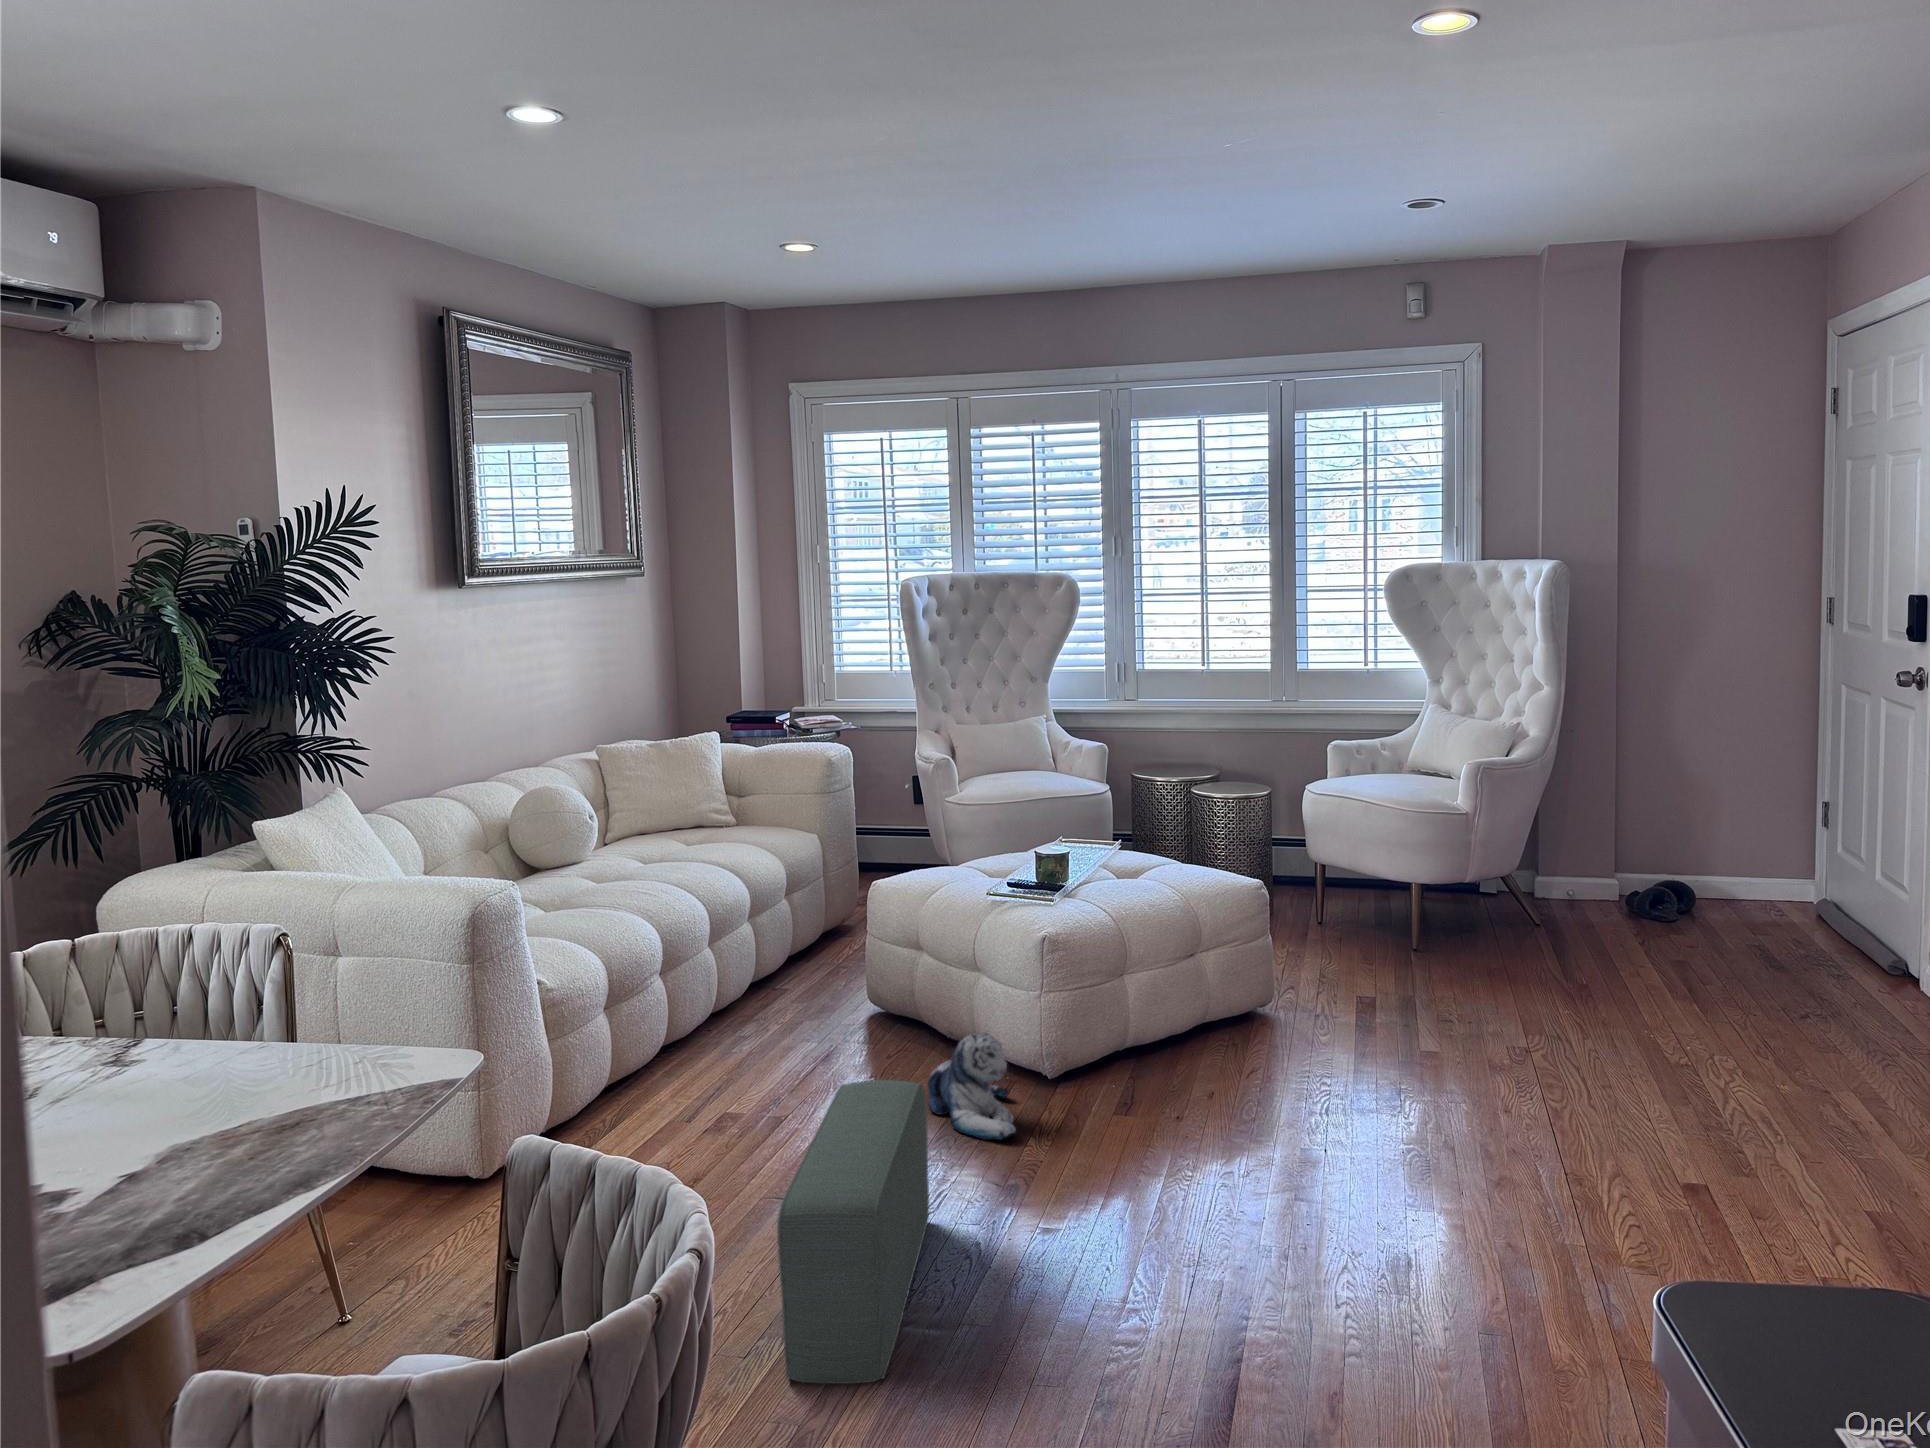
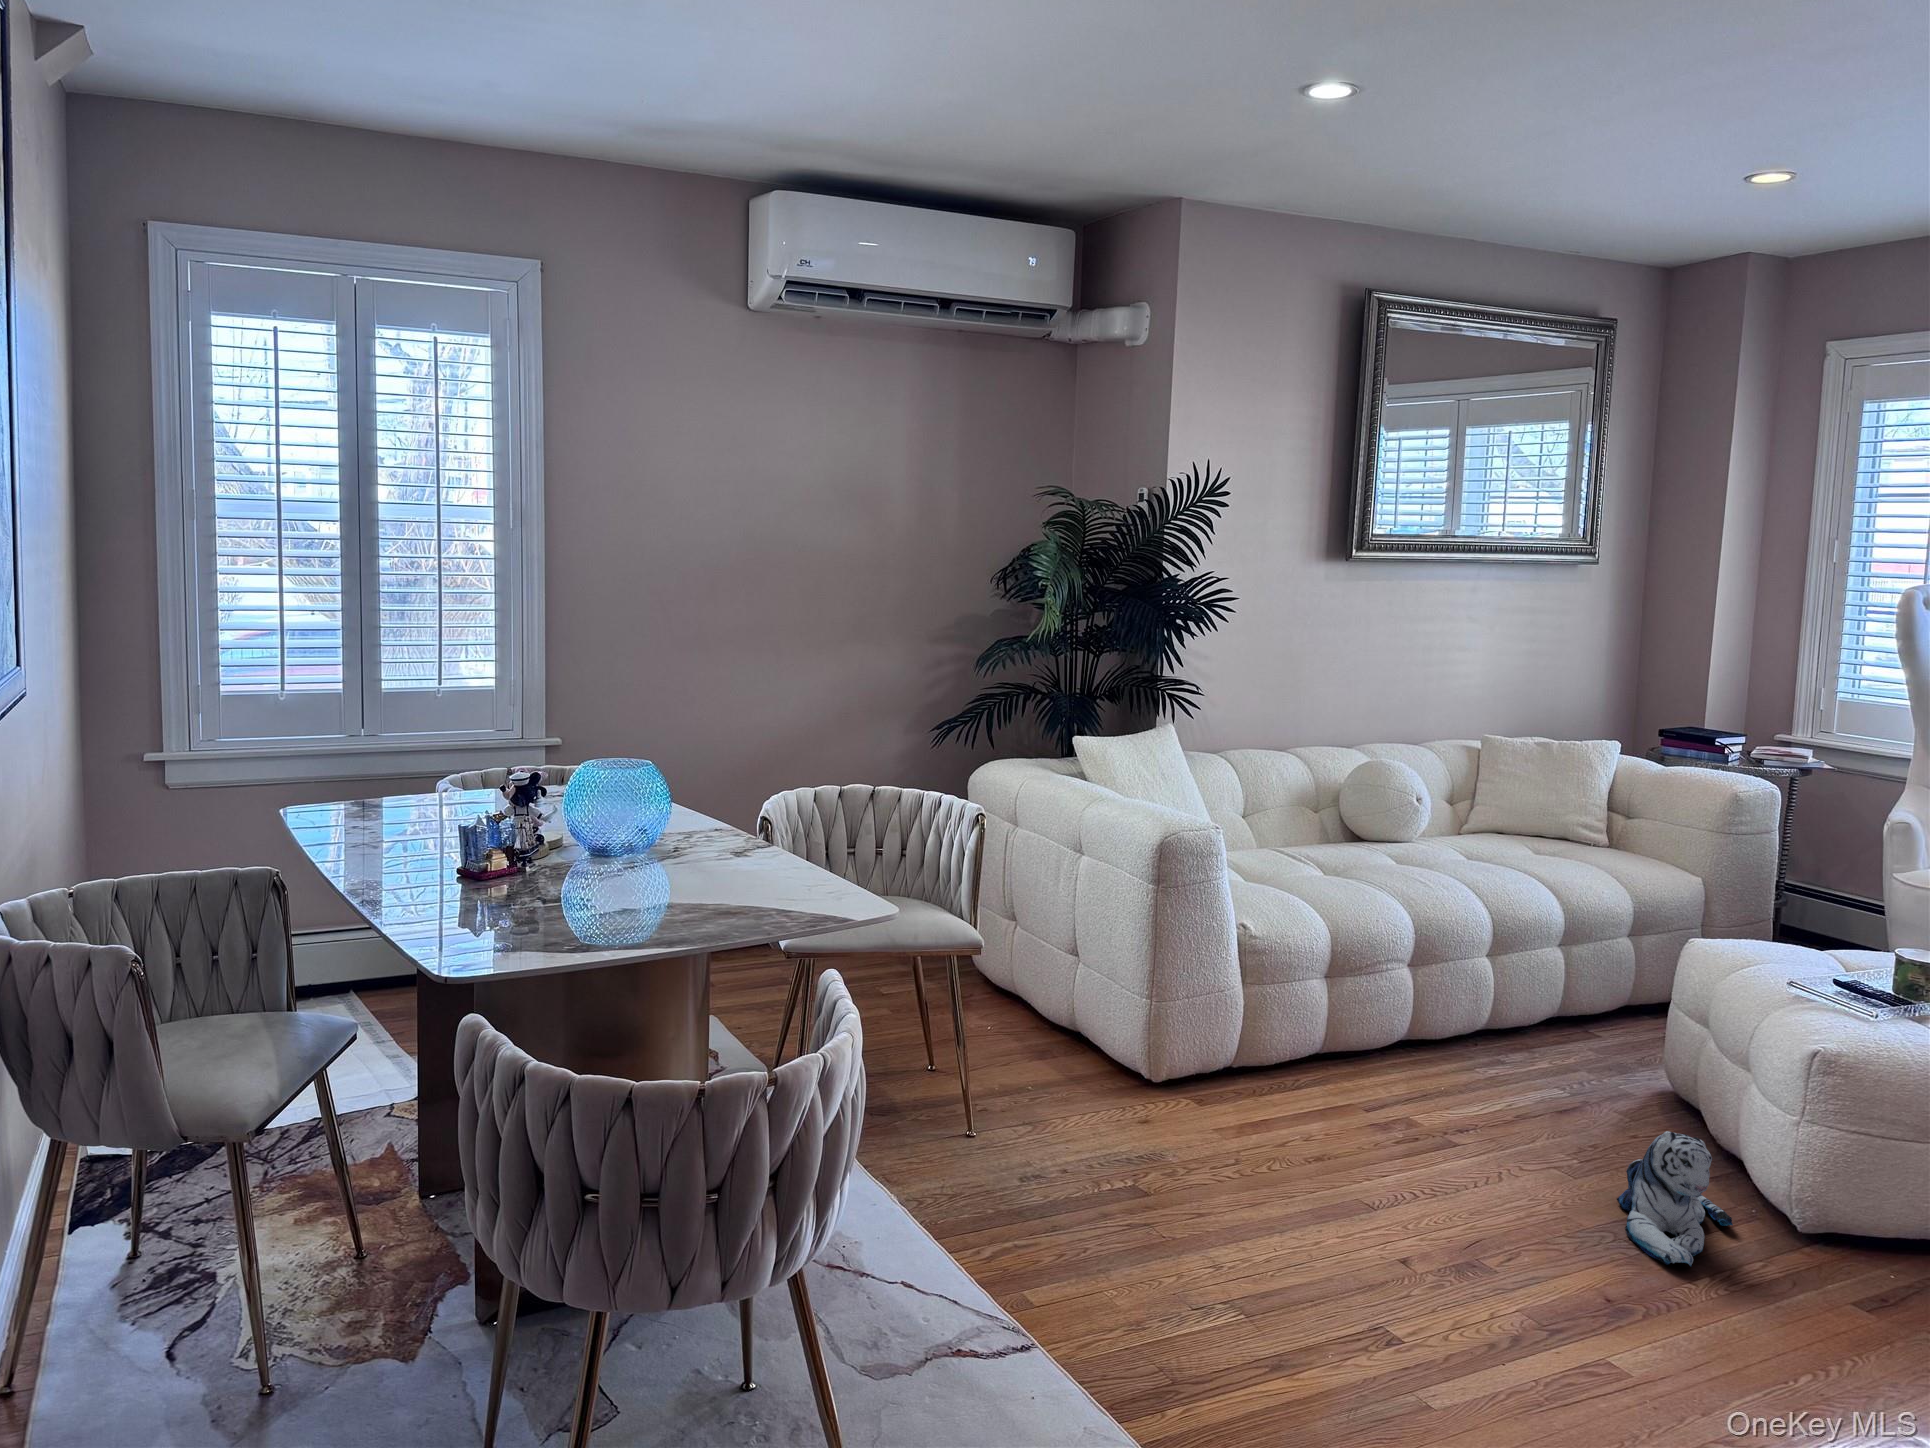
pouf: present [777,1080,929,1384] -> none [1205,1111,1503,1398]

